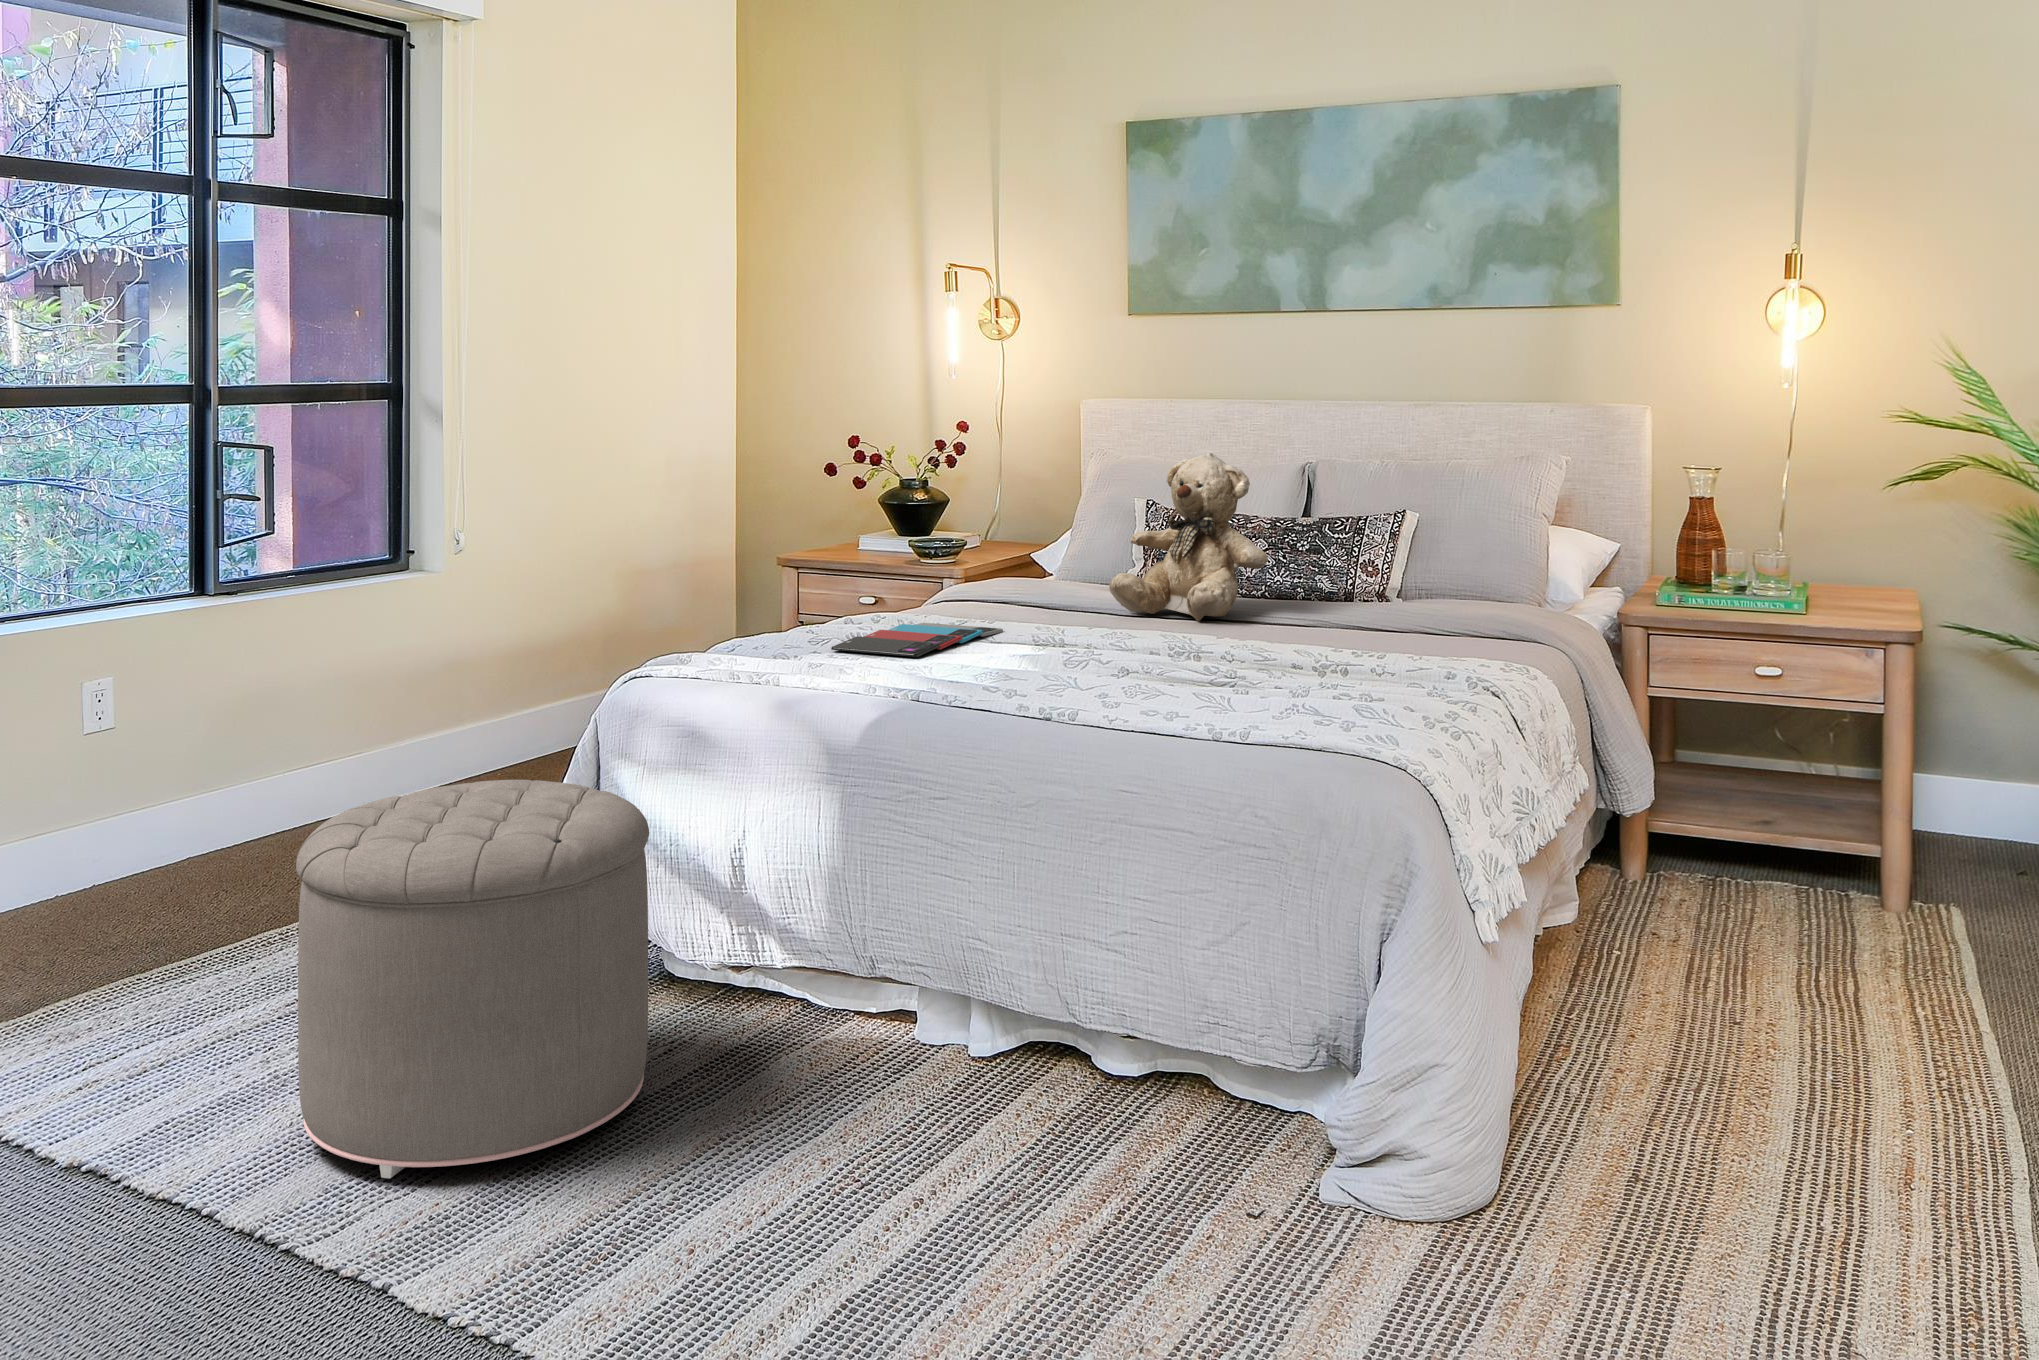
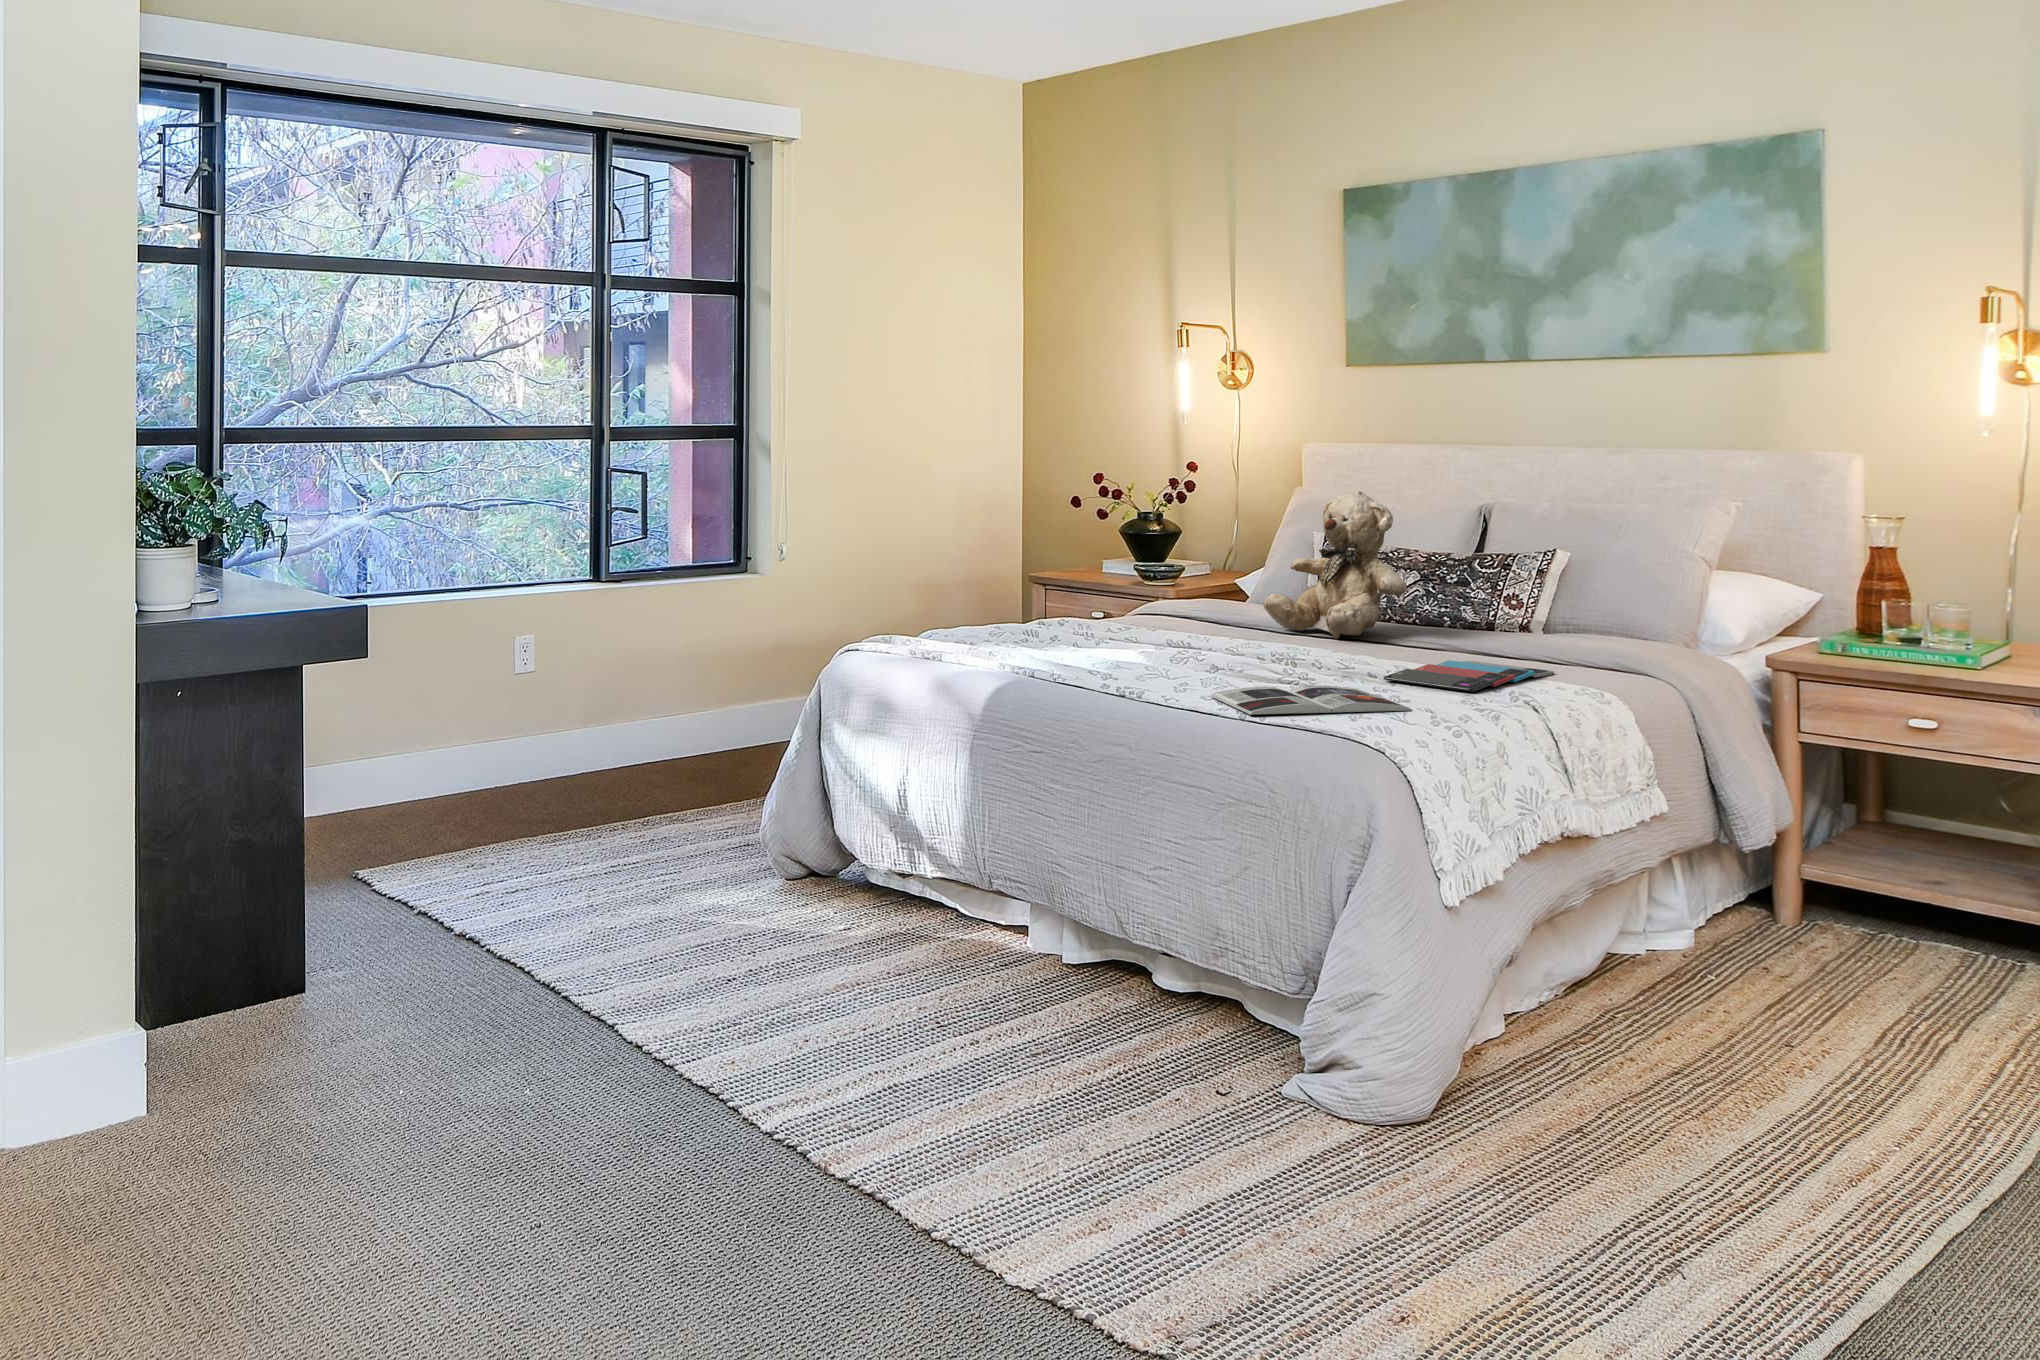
smartphone: present [831,623,1003,657] -> present [1384,660,1554,692]
magazine: none [1146,684,1378,731] -> present [1210,685,1412,715]
ottoman: present [296,780,649,1178] -> none [582,714,821,977]

